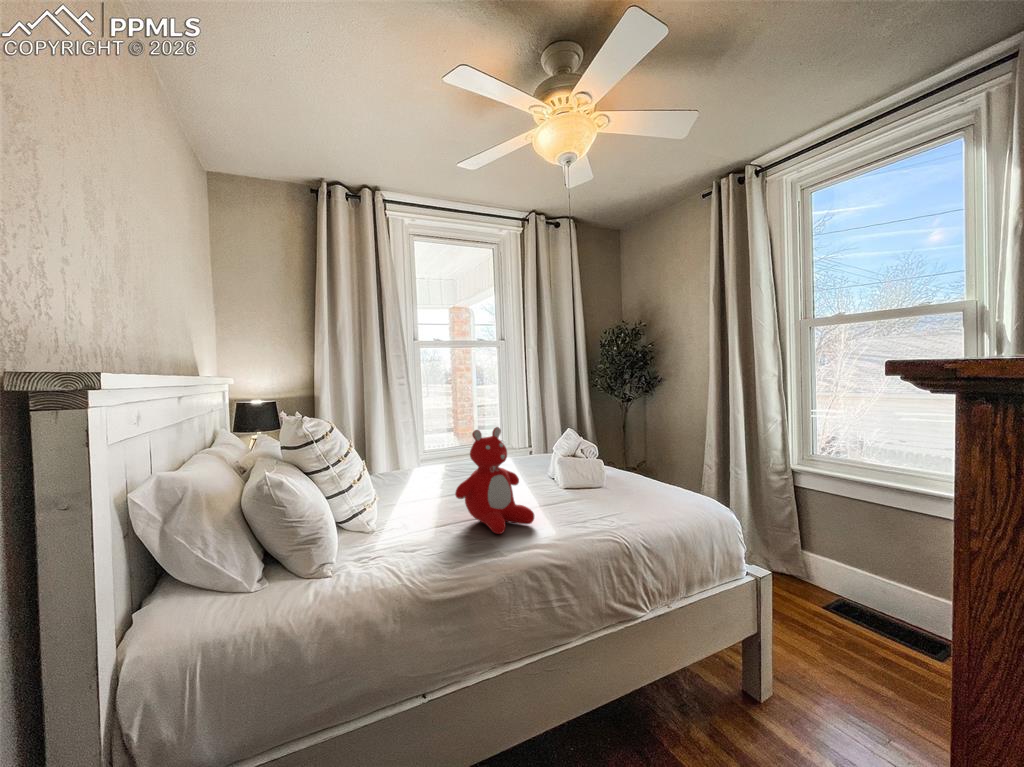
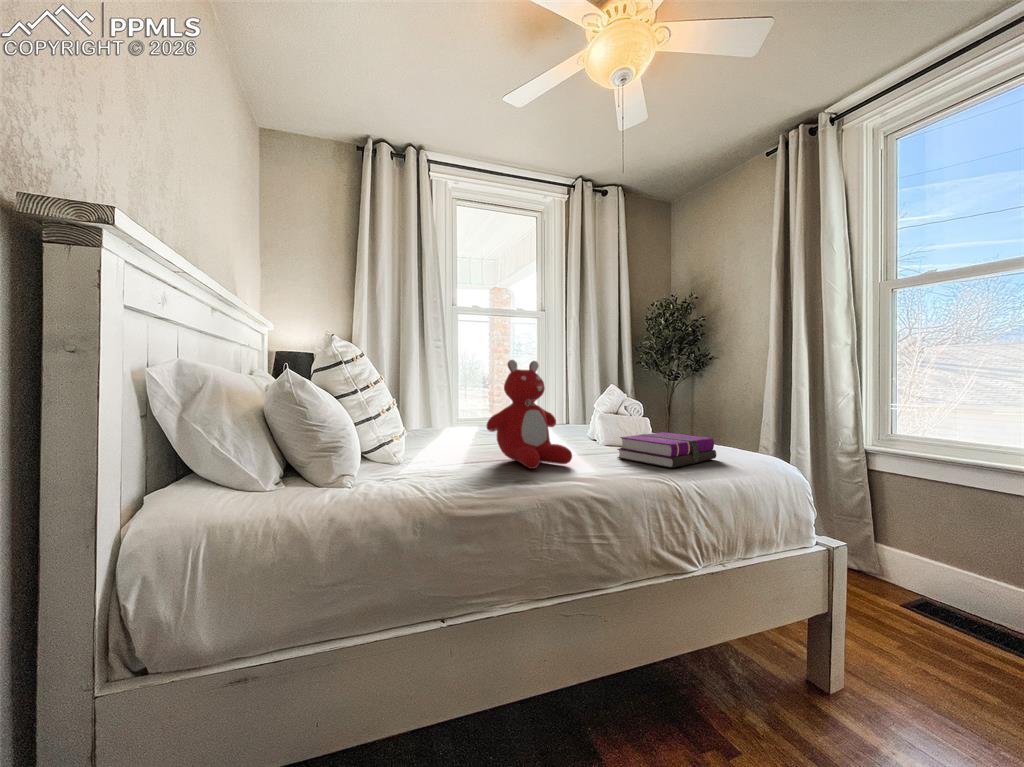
hardback book: none [575,479,661,522] -> present [617,432,716,468]

